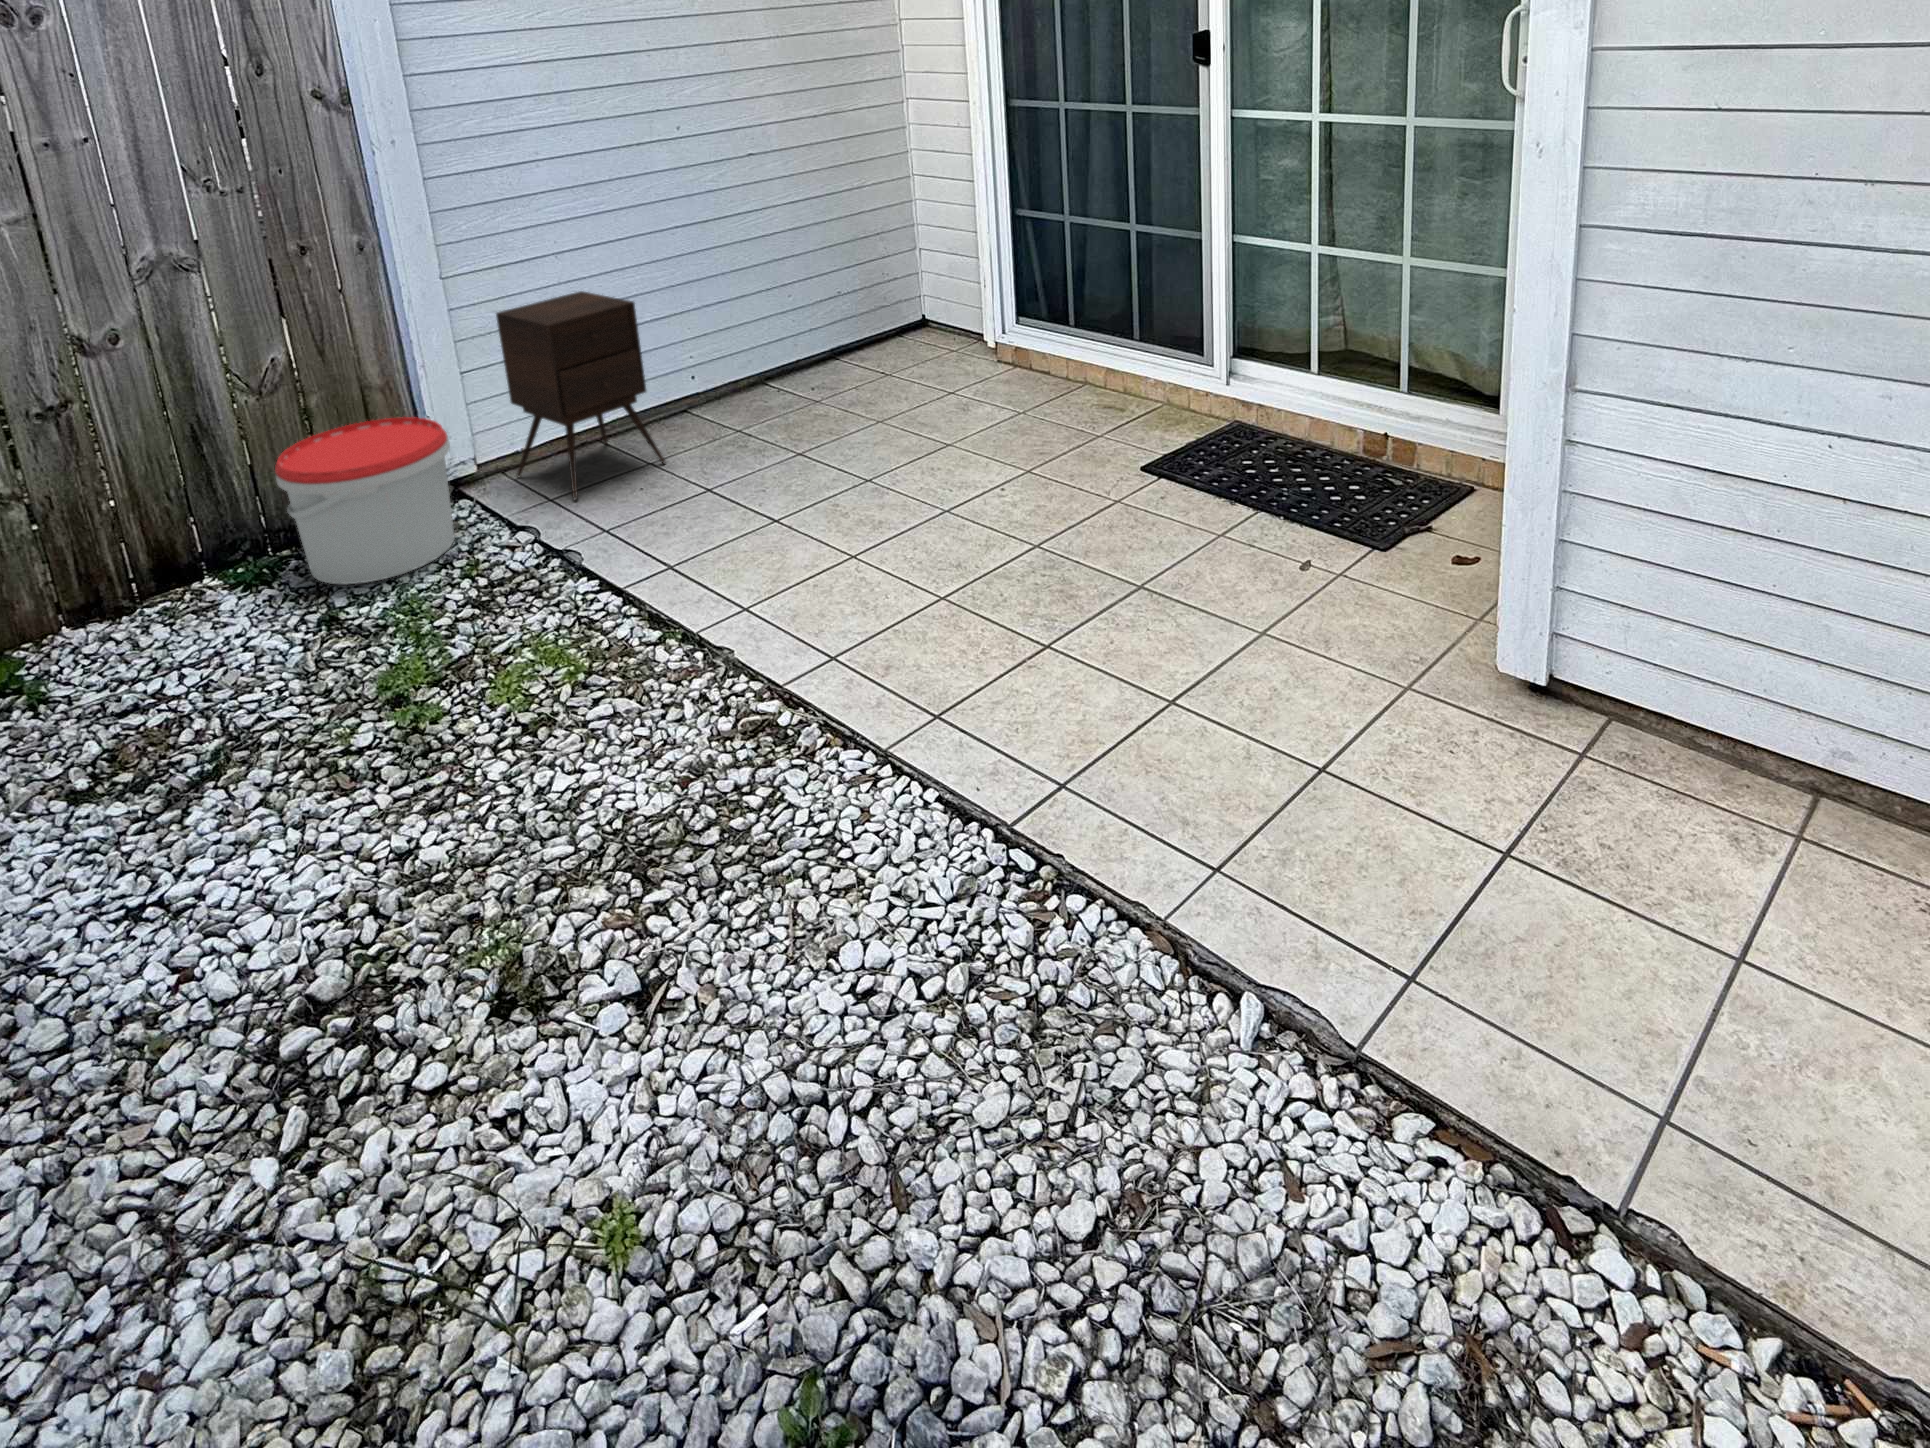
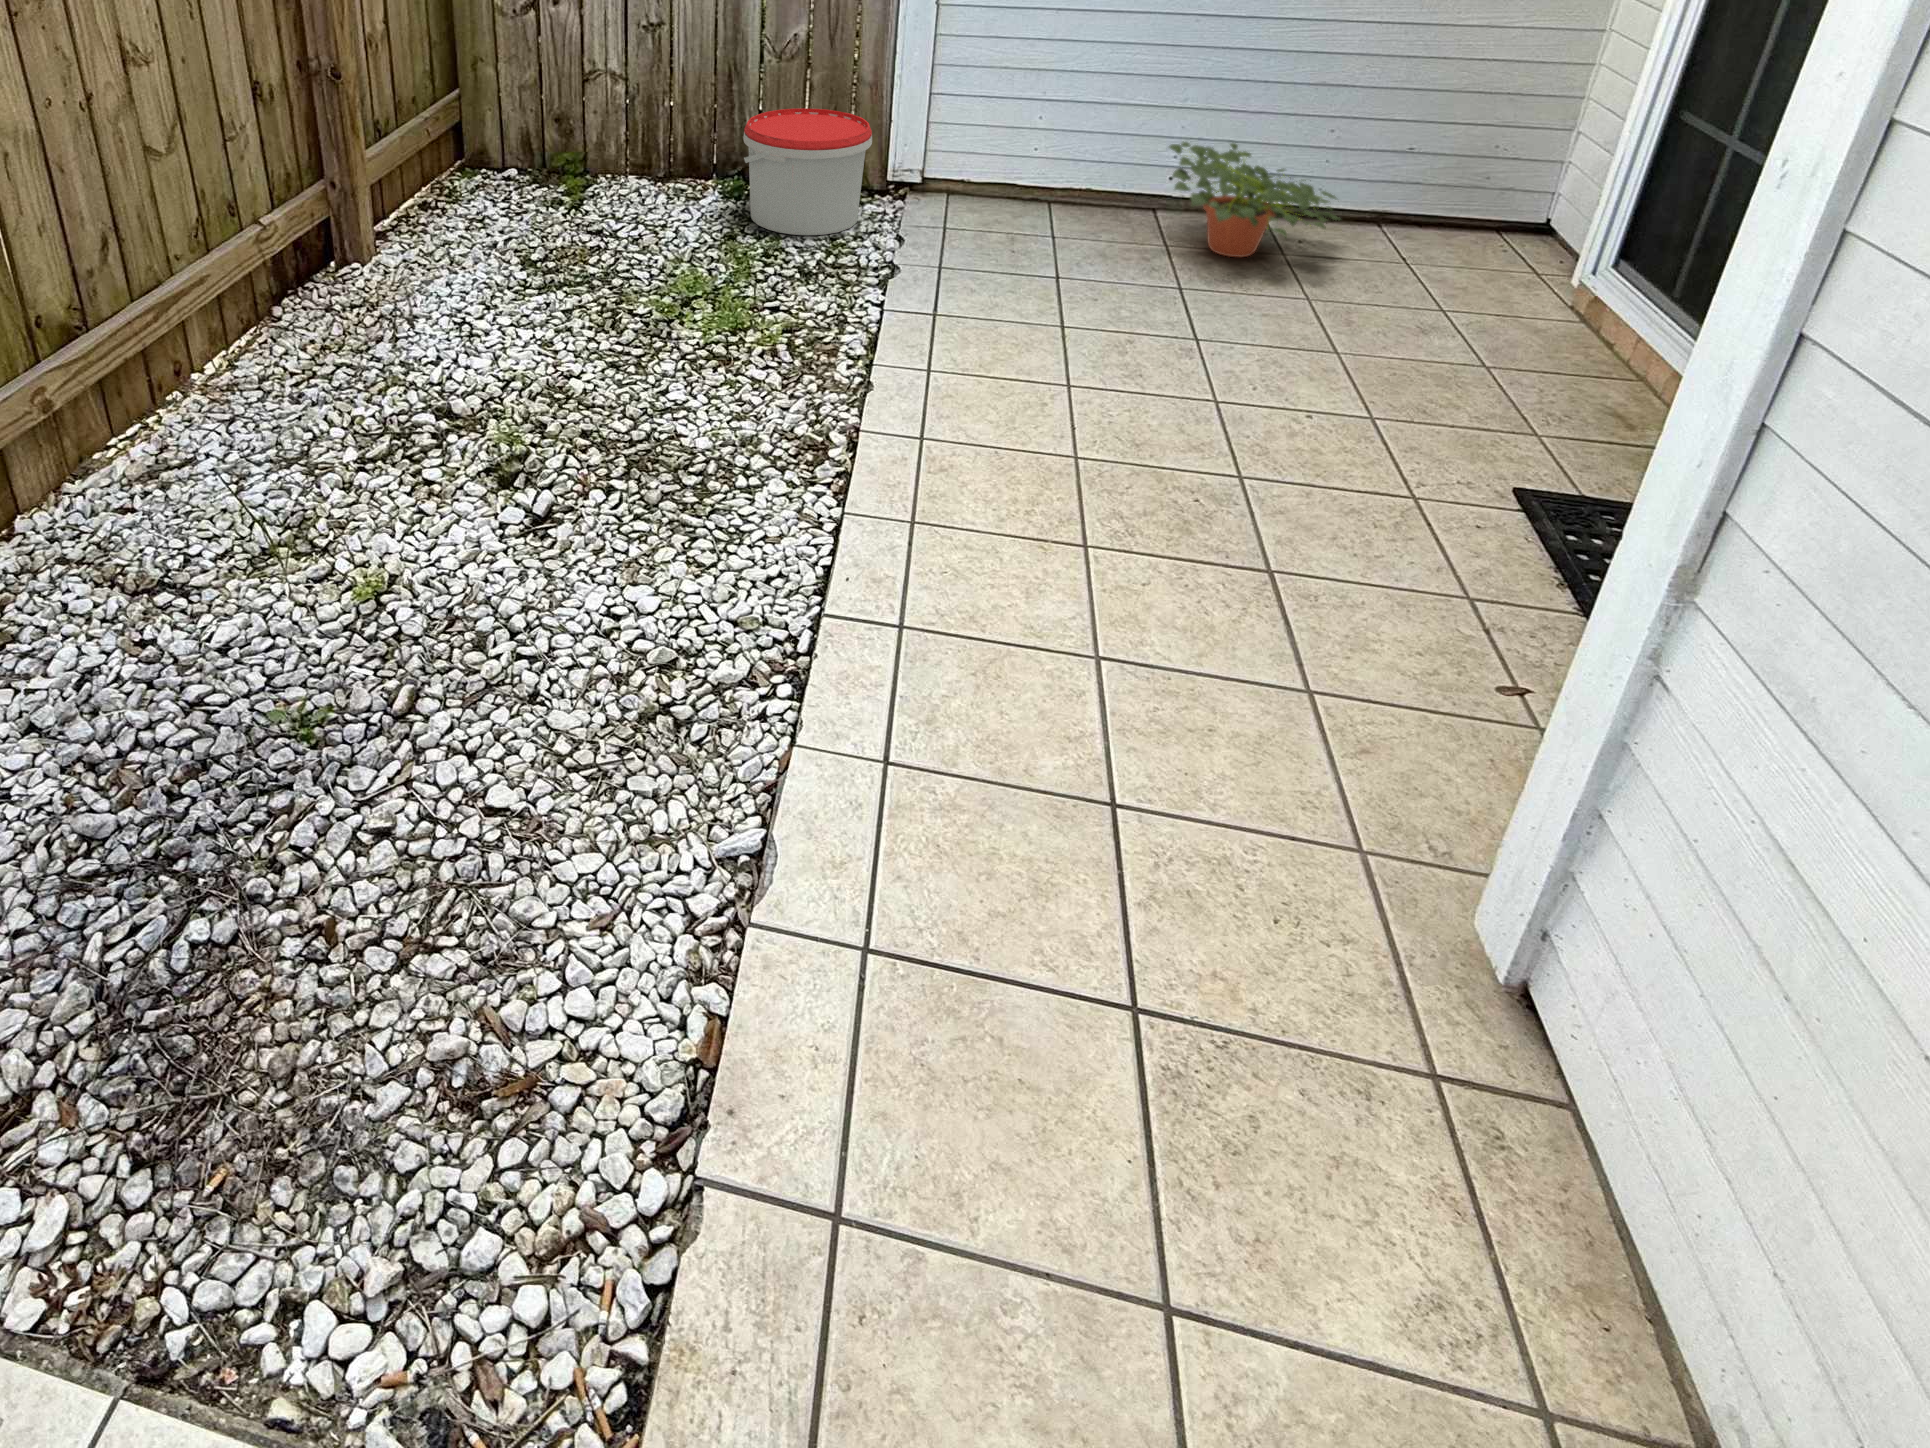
side table: present [496,291,666,499] -> none [948,51,1076,243]
potted plant: none [700,328,862,420] -> present [1169,142,1340,257]

